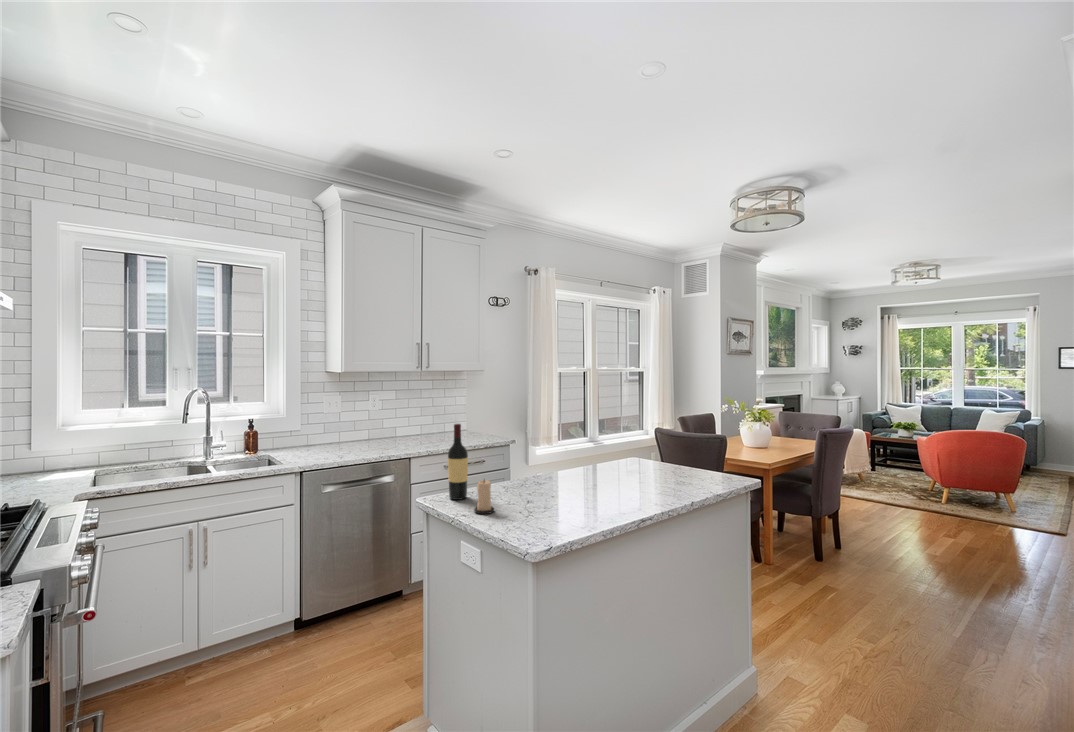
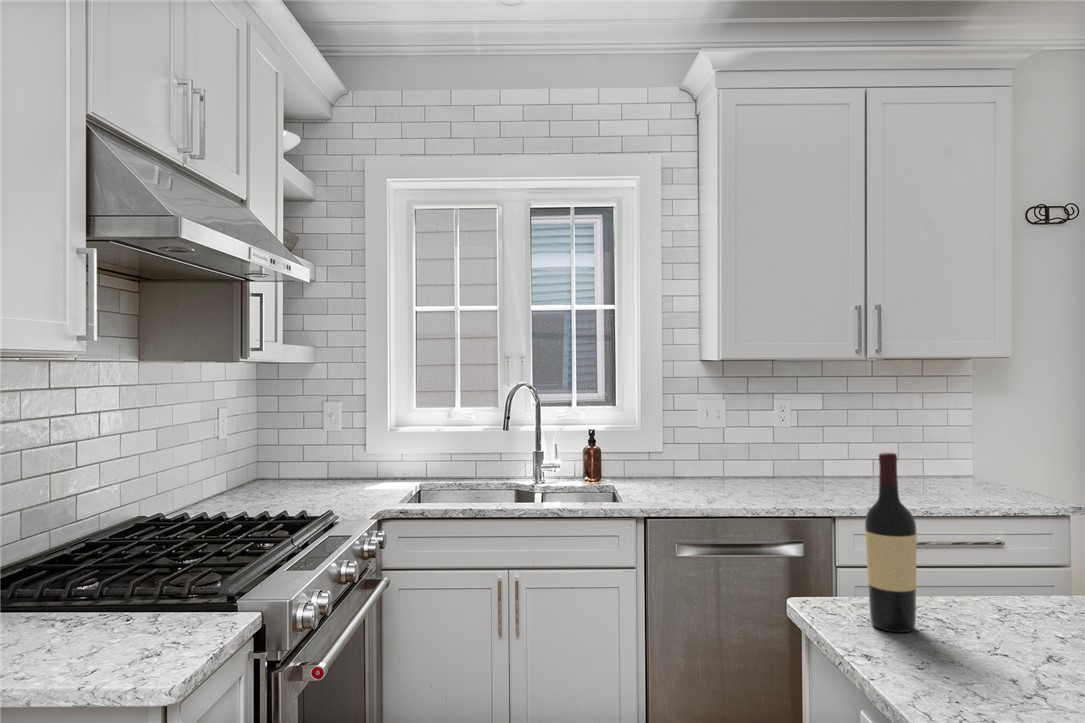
candle: present [474,480,494,514] -> none [920,597,979,693]

